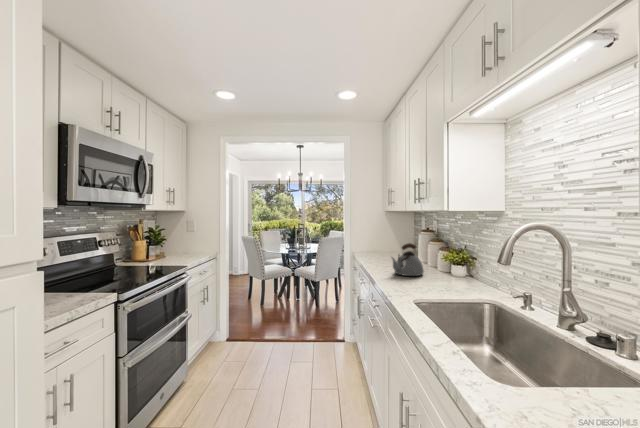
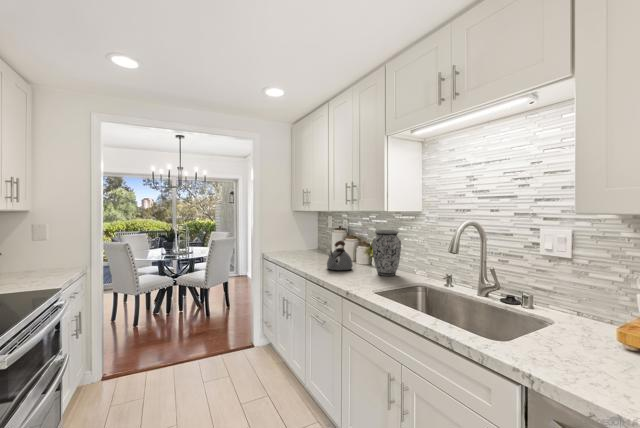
vase: none [438,233,475,288] -> present [372,230,401,276]

